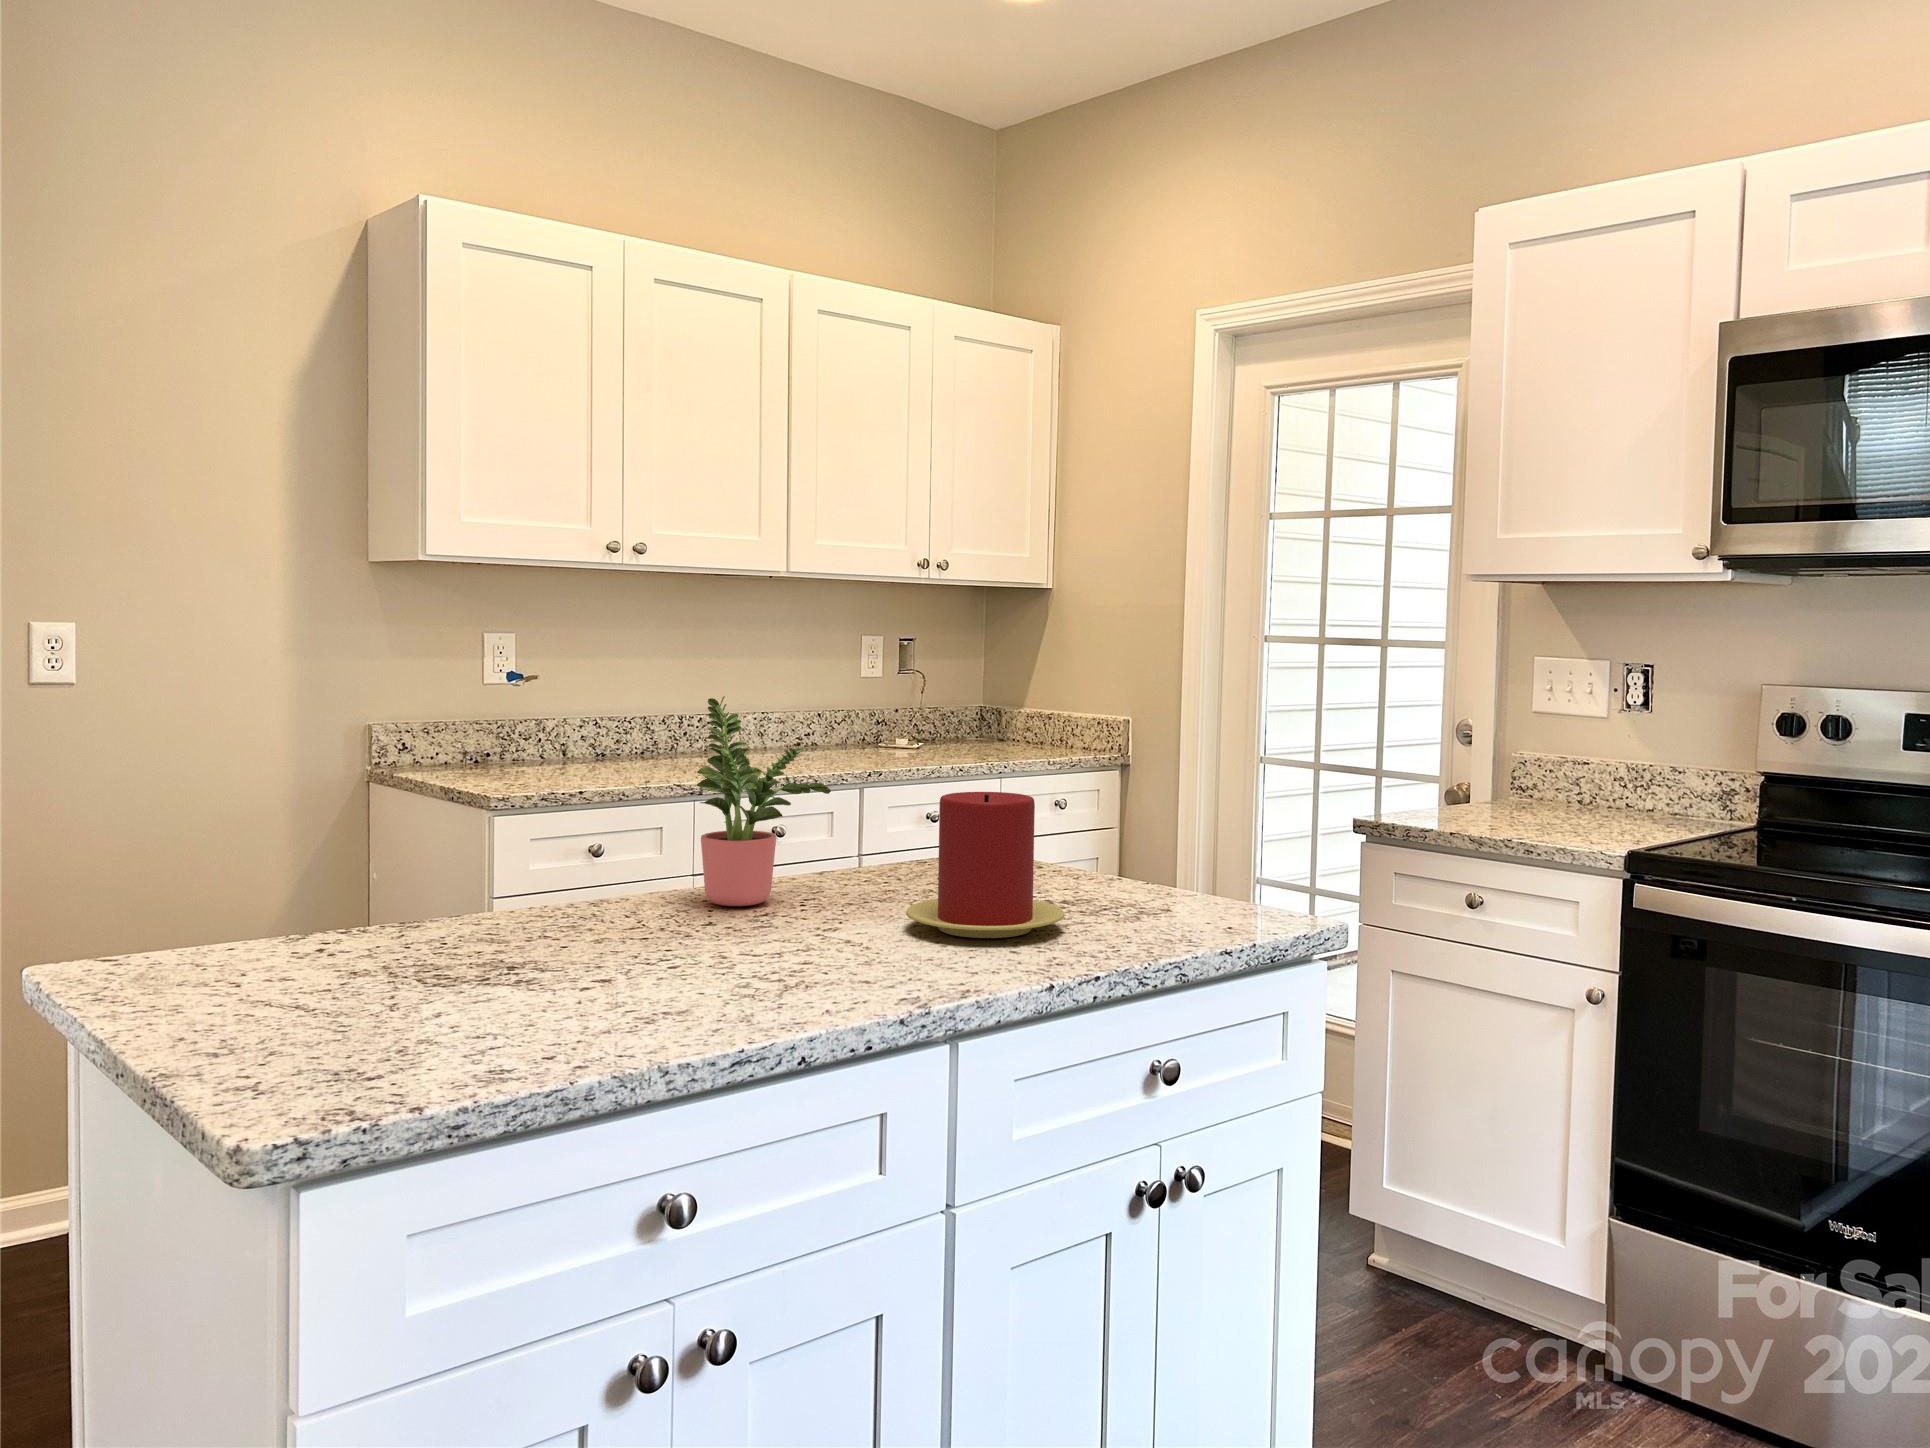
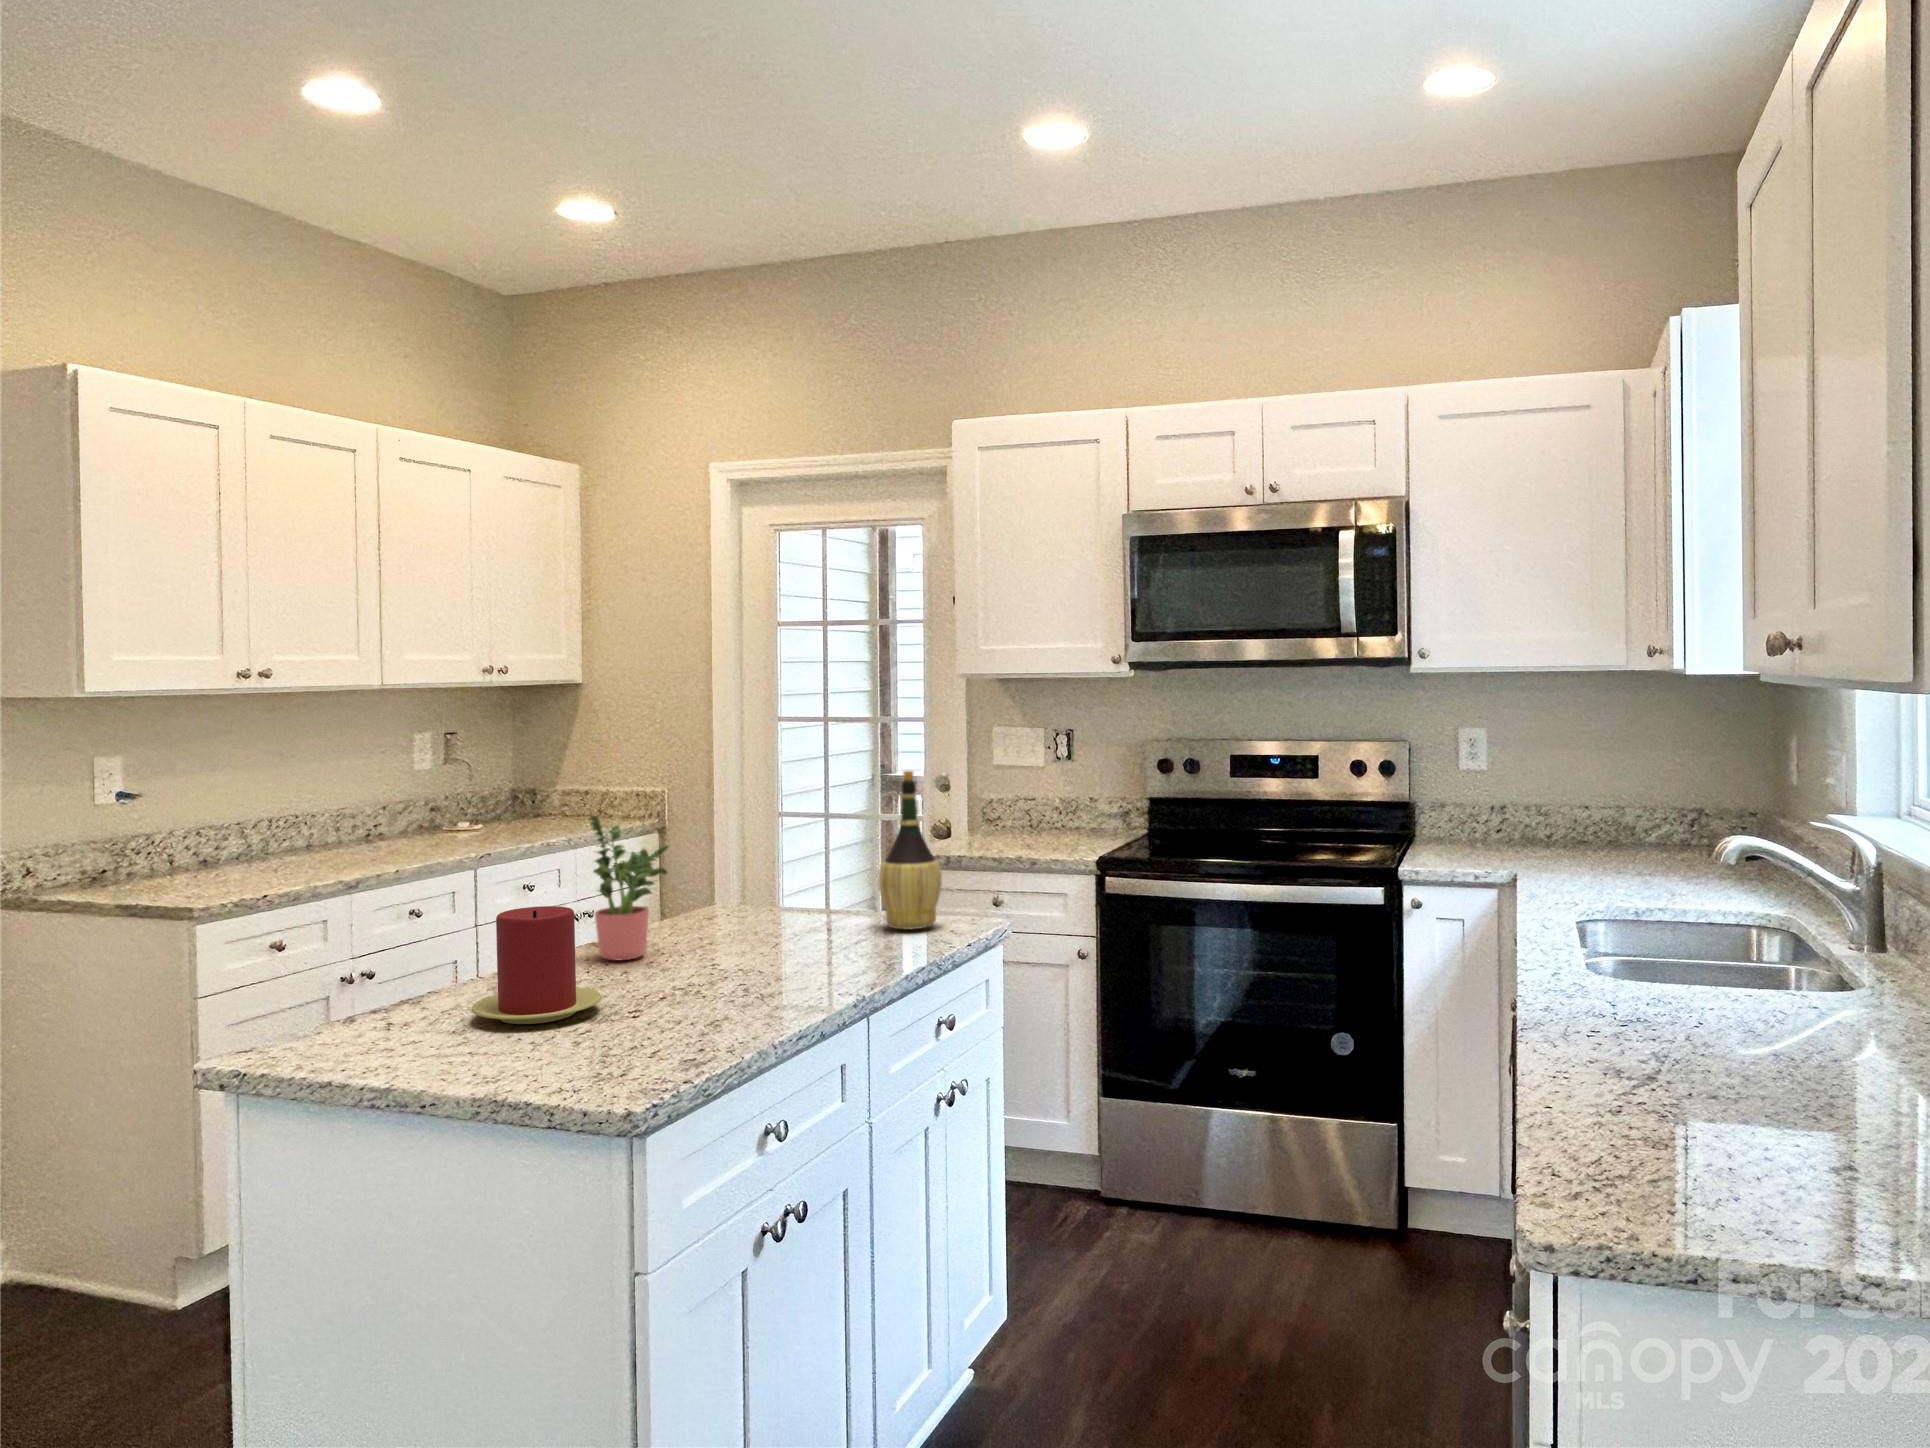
wine bottle: none [1130,667,1231,919] -> present [879,771,942,929]
candle: present [906,792,1064,938] -> present [472,906,602,1024]

